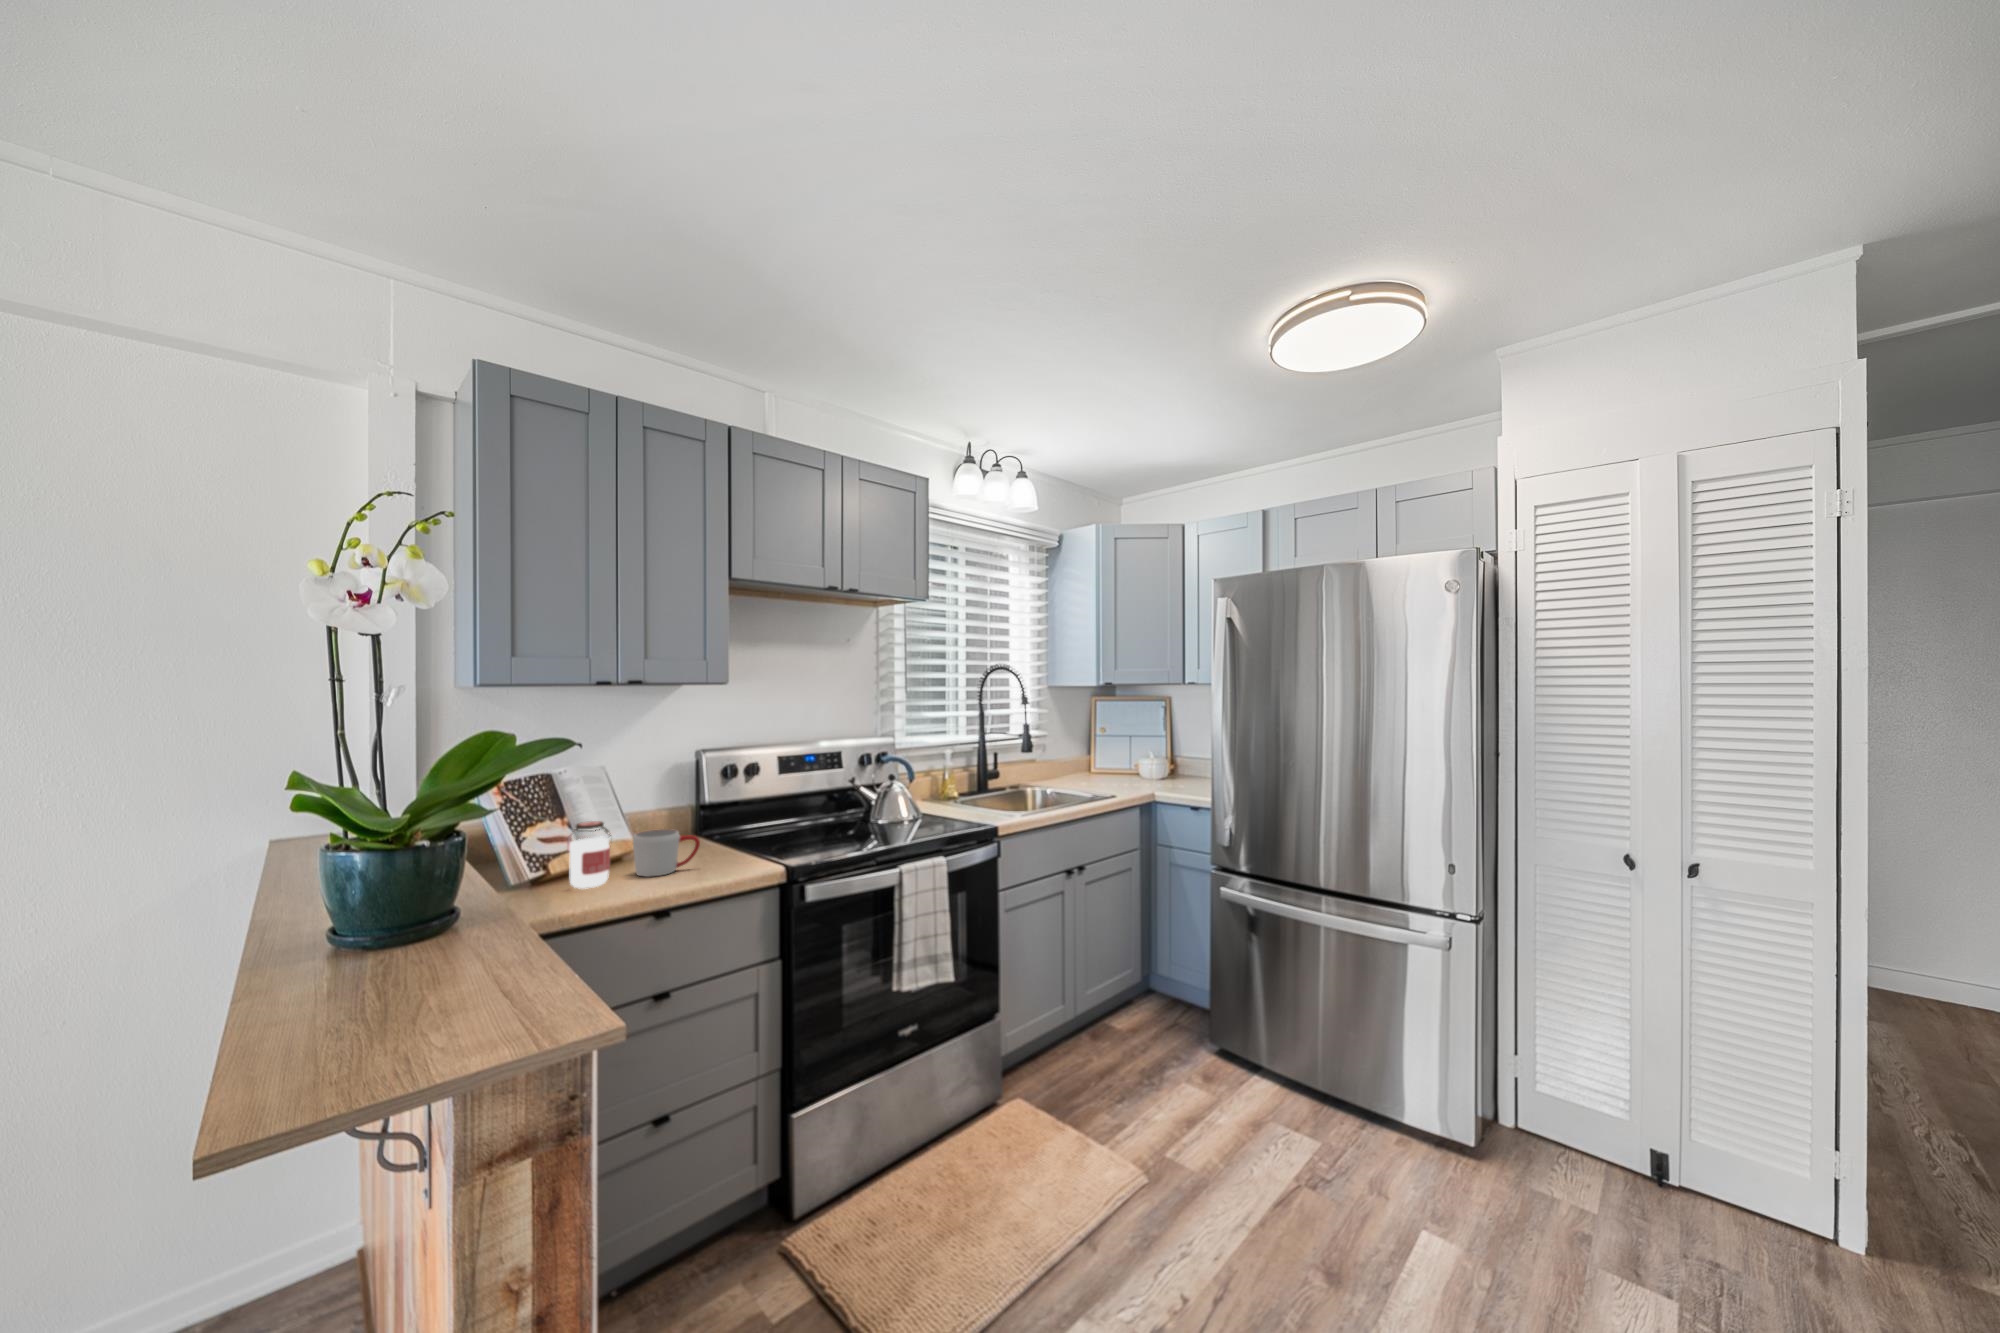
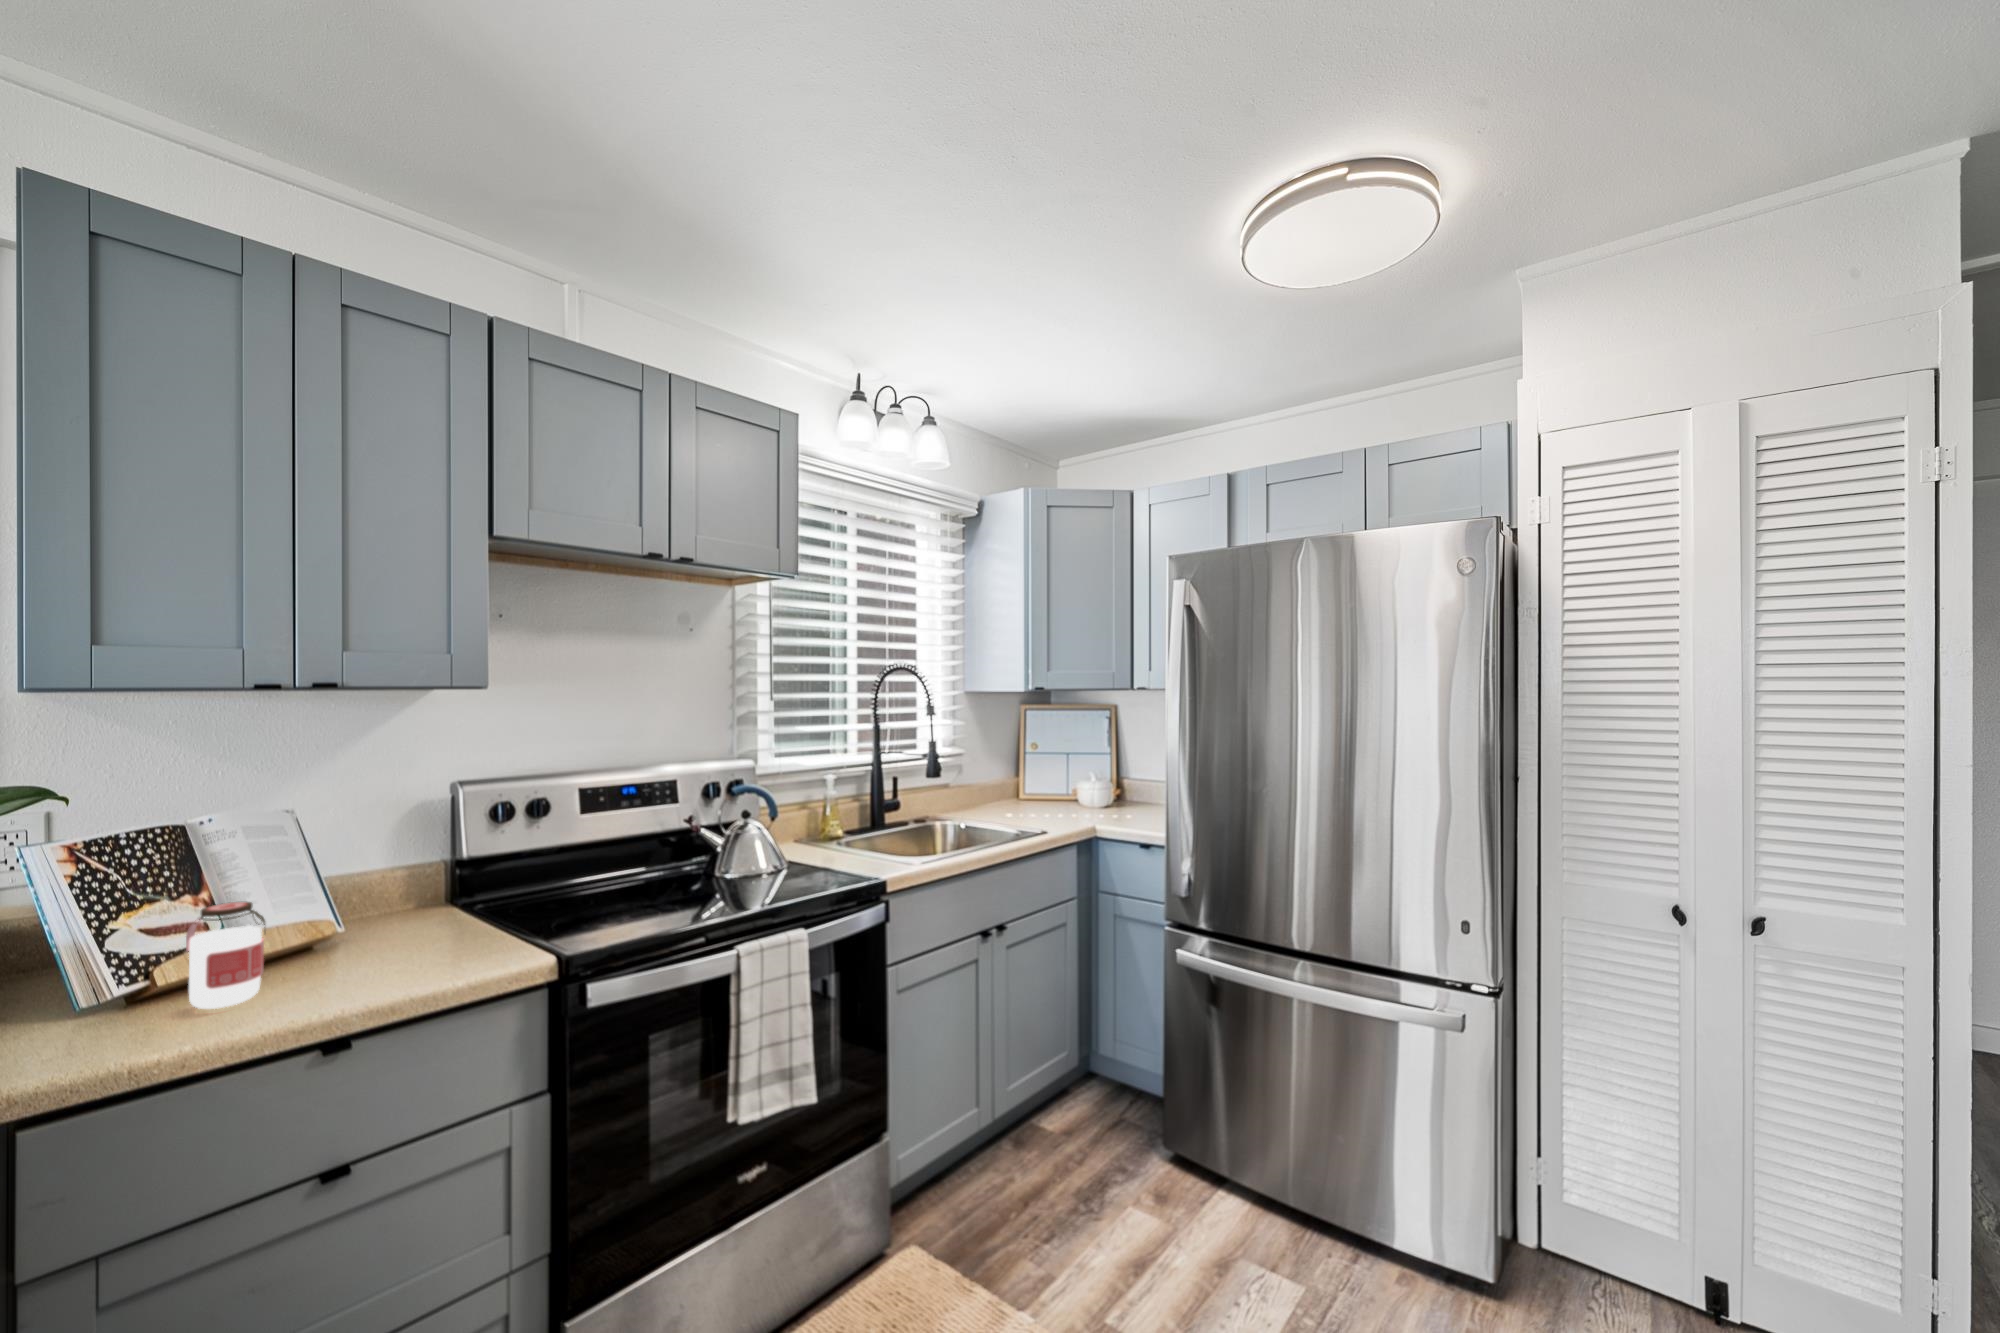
mug: present [633,829,700,877] -> none [312,906,426,981]

